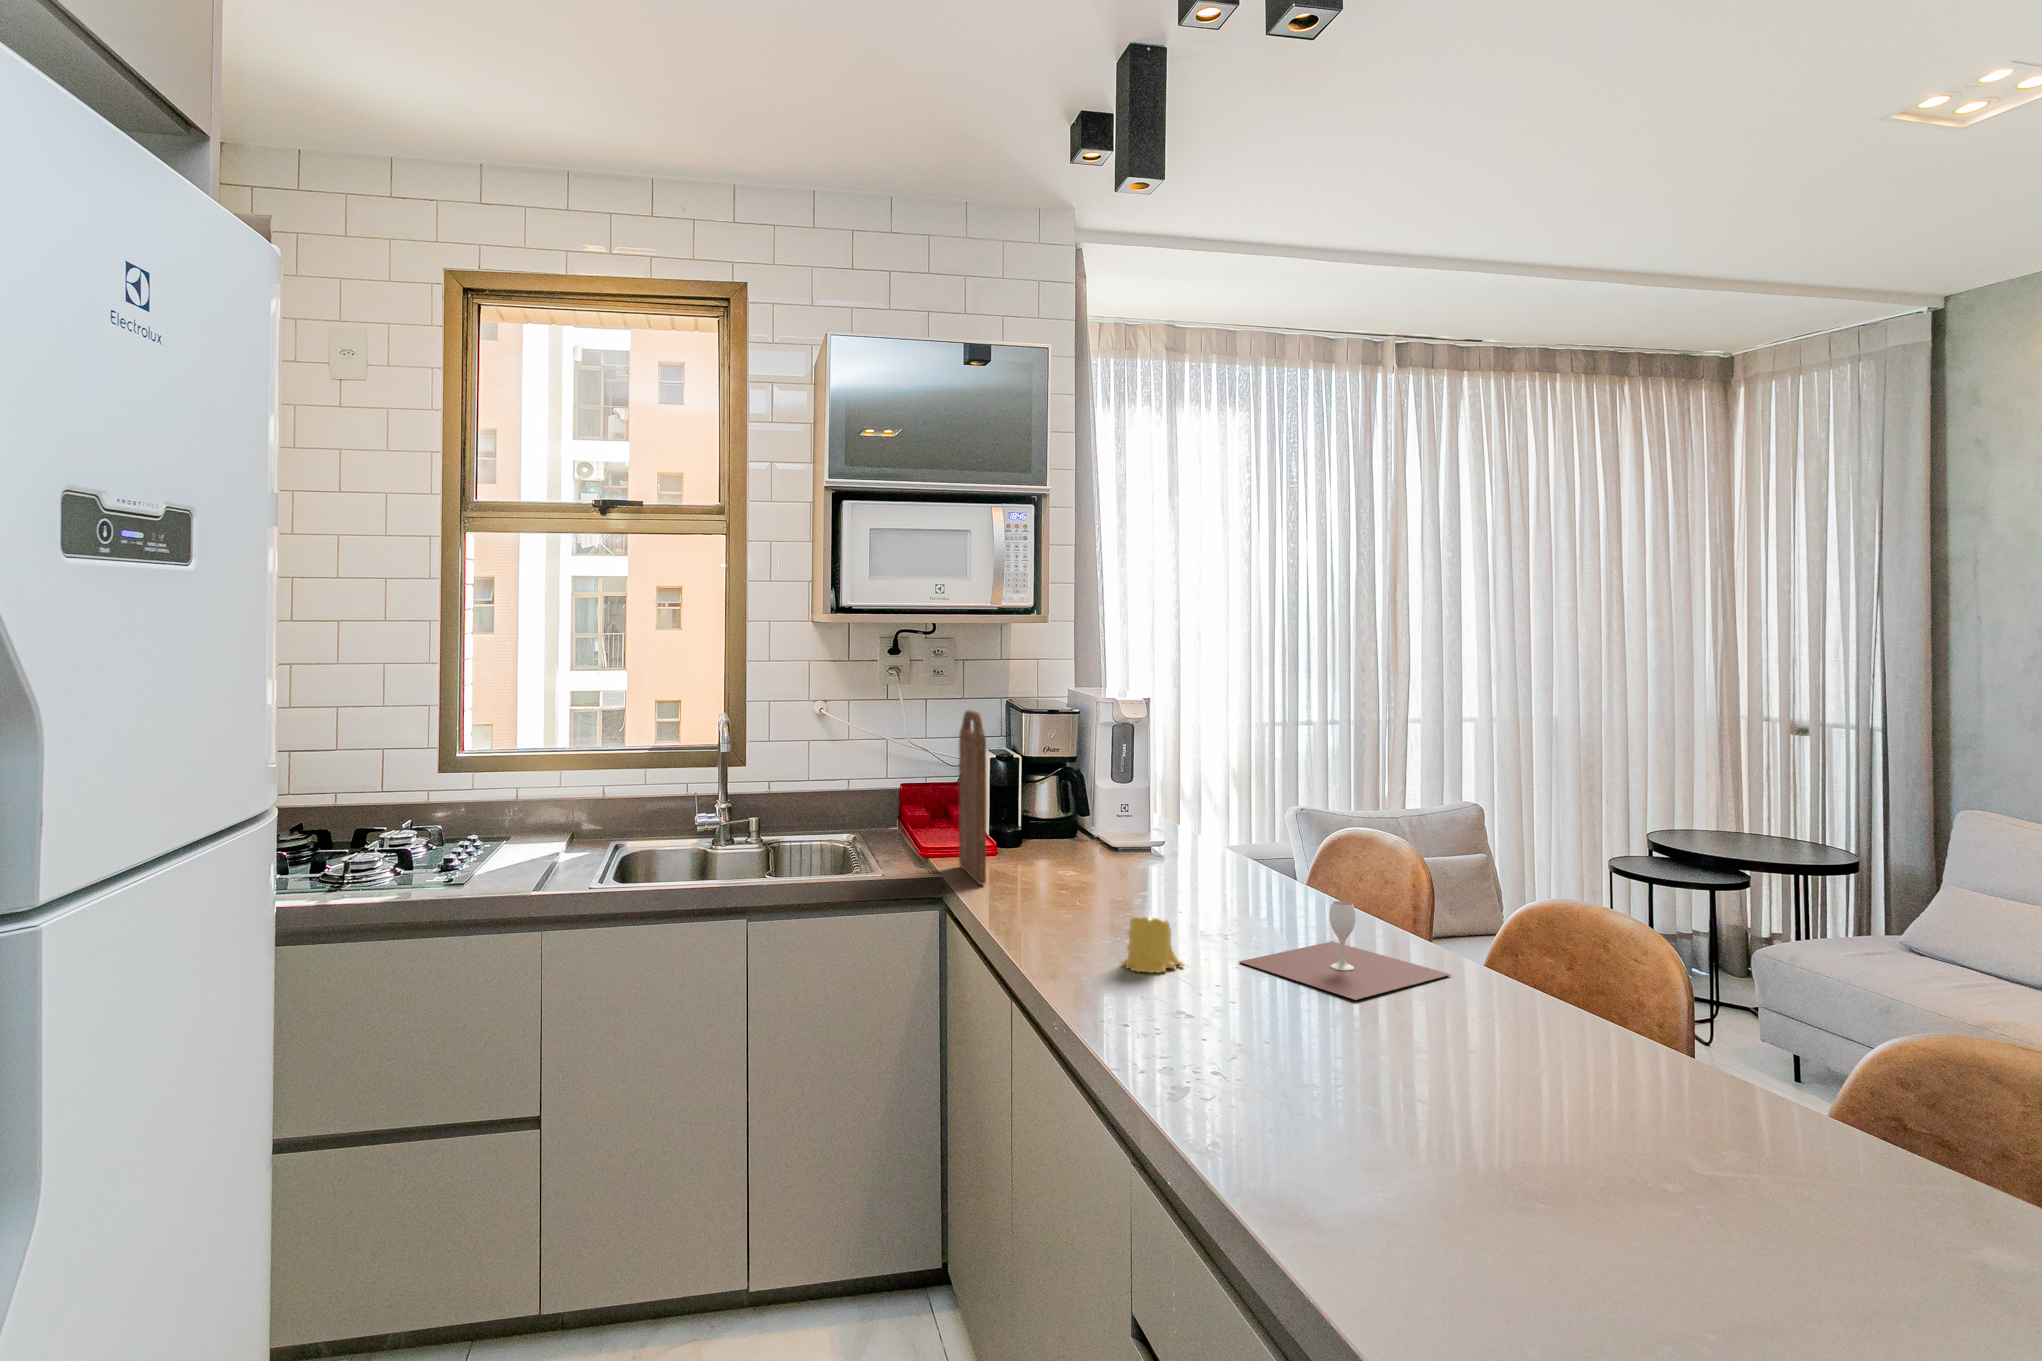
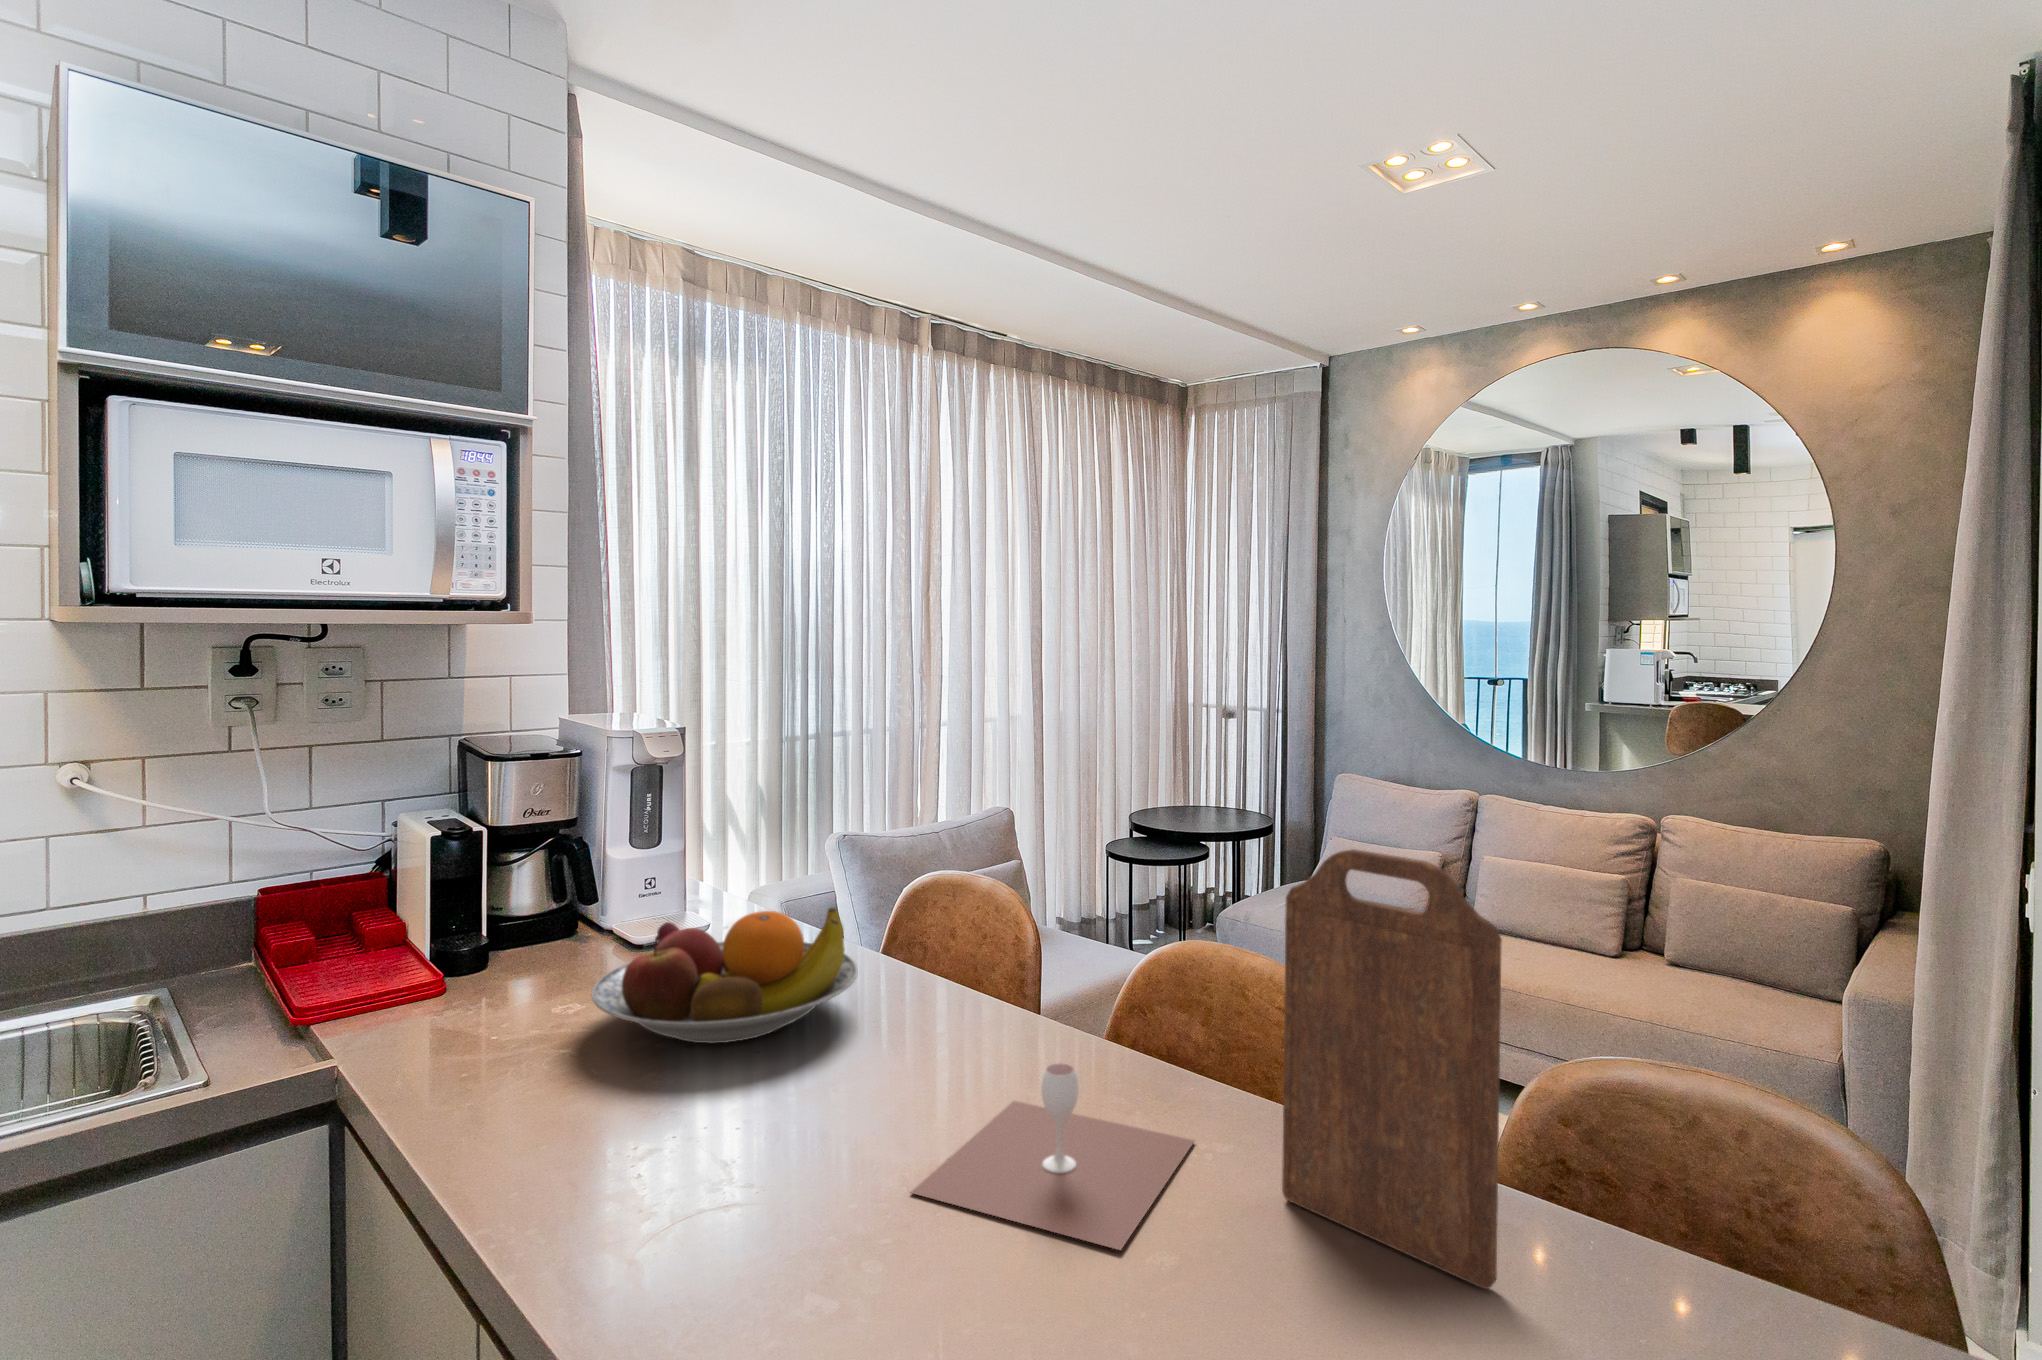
cutting board: present [959,710,986,884] -> present [1282,849,1502,1289]
fruit bowl: none [1076,814,1249,894] -> present [592,907,858,1043]
candle: present [1121,916,1184,973] -> none [718,1151,831,1277]

